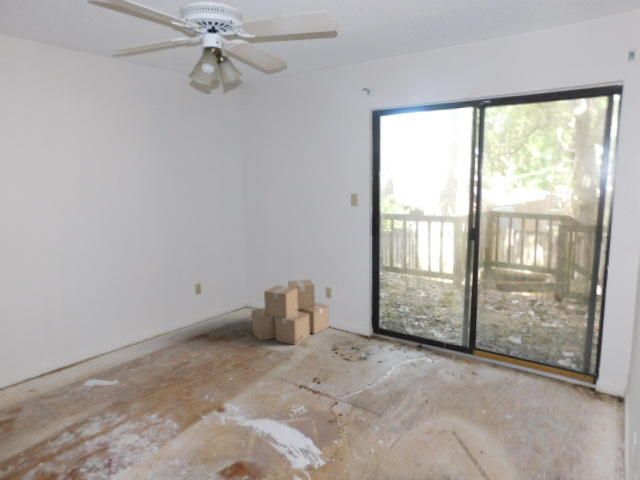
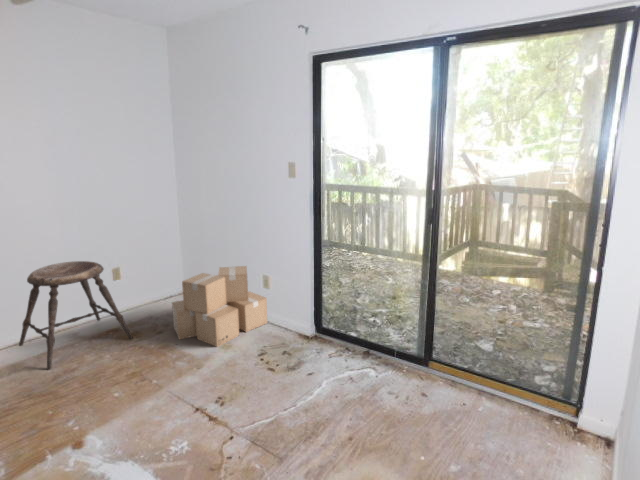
stool: none [131,277,222,363] -> present [19,261,133,370]

